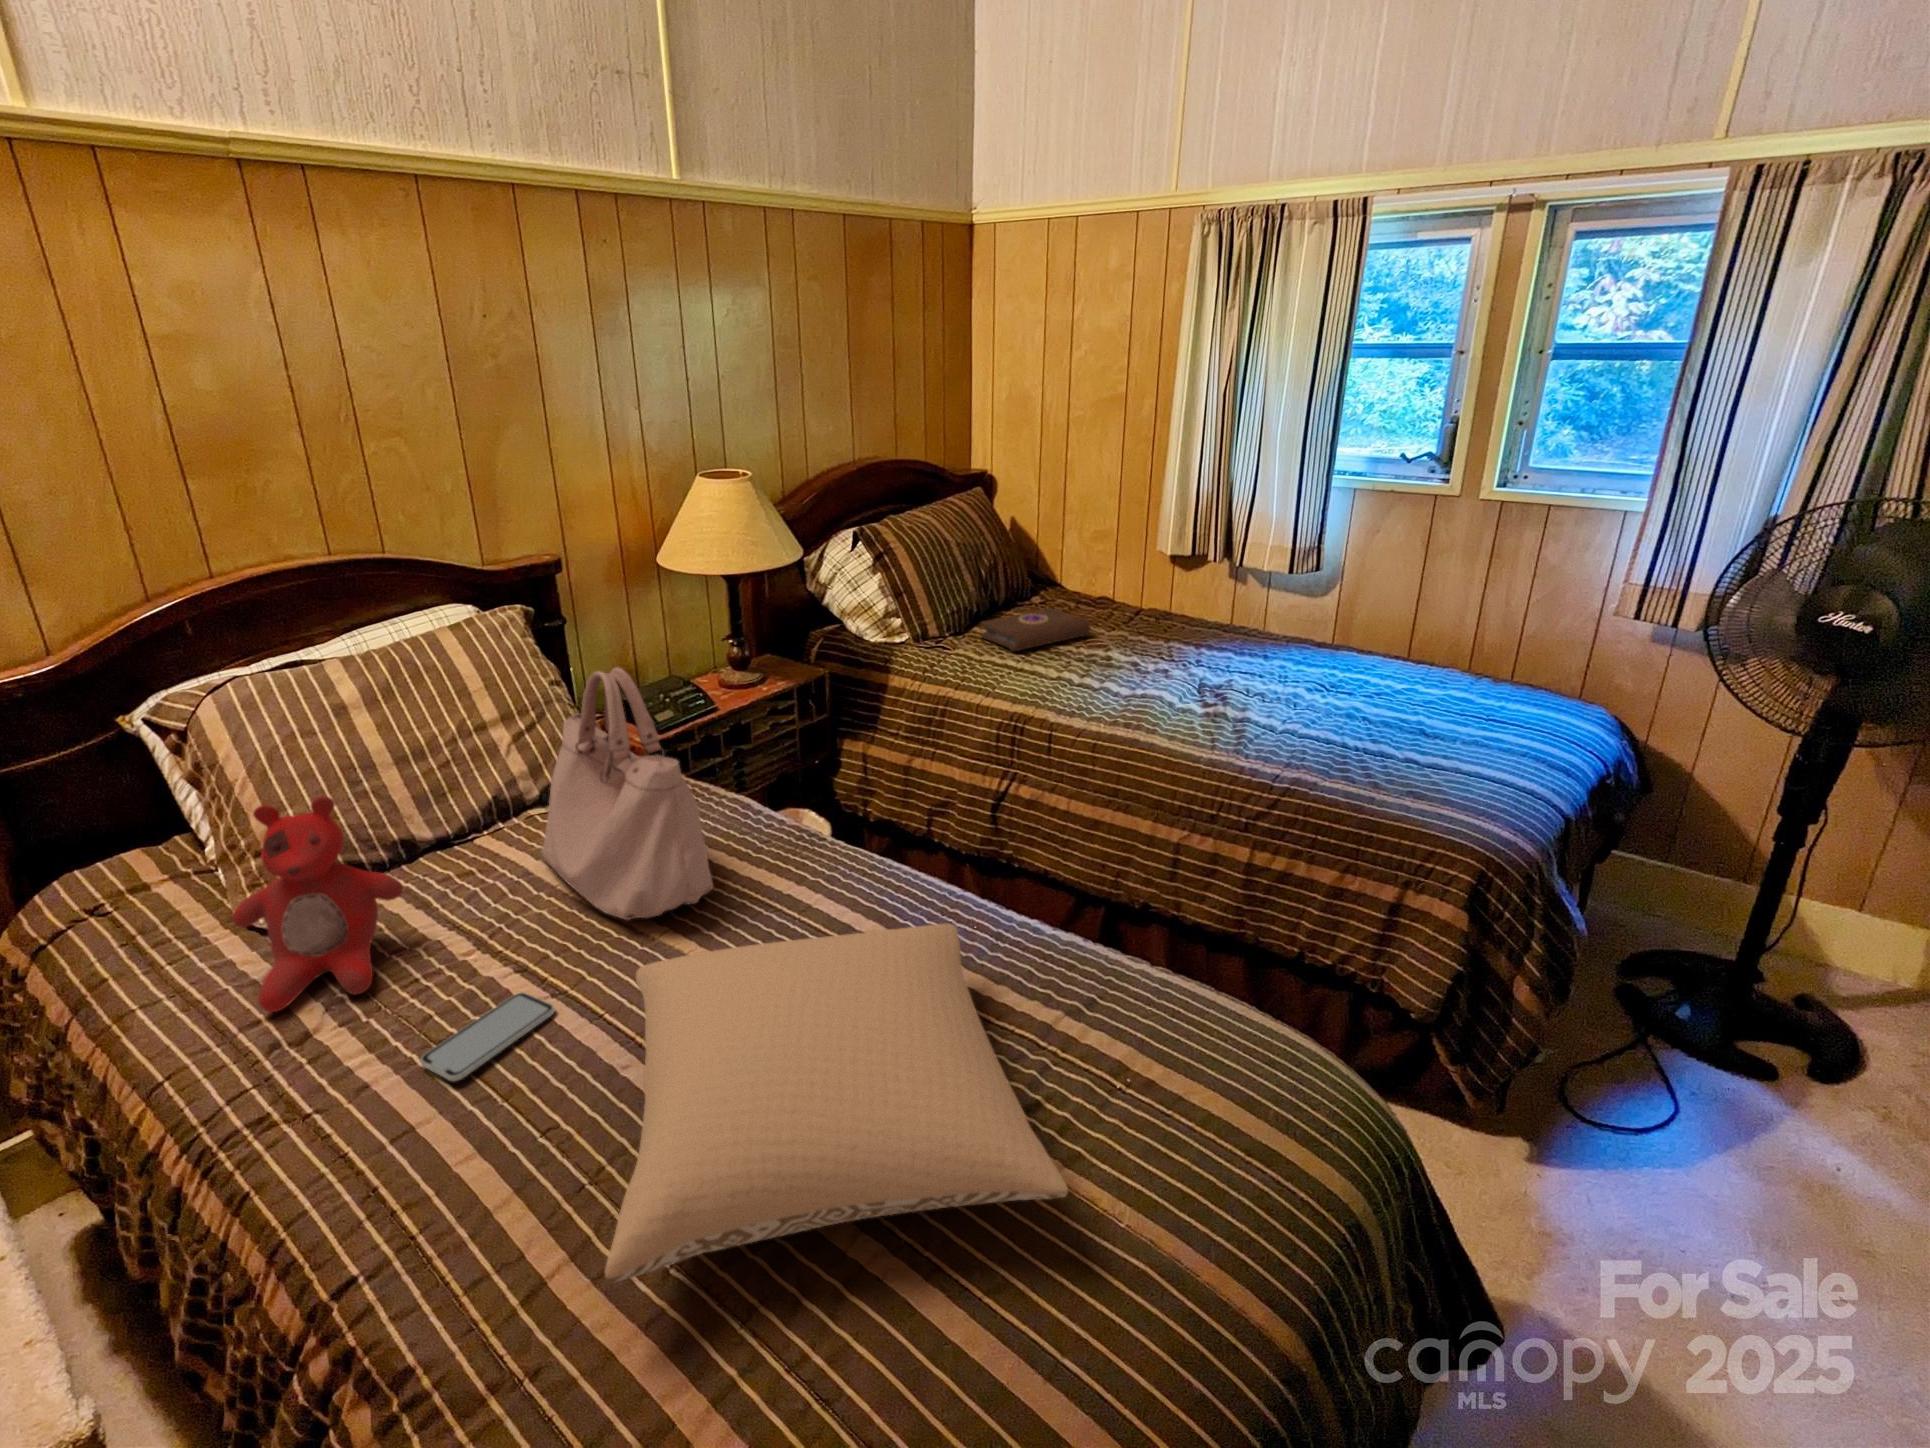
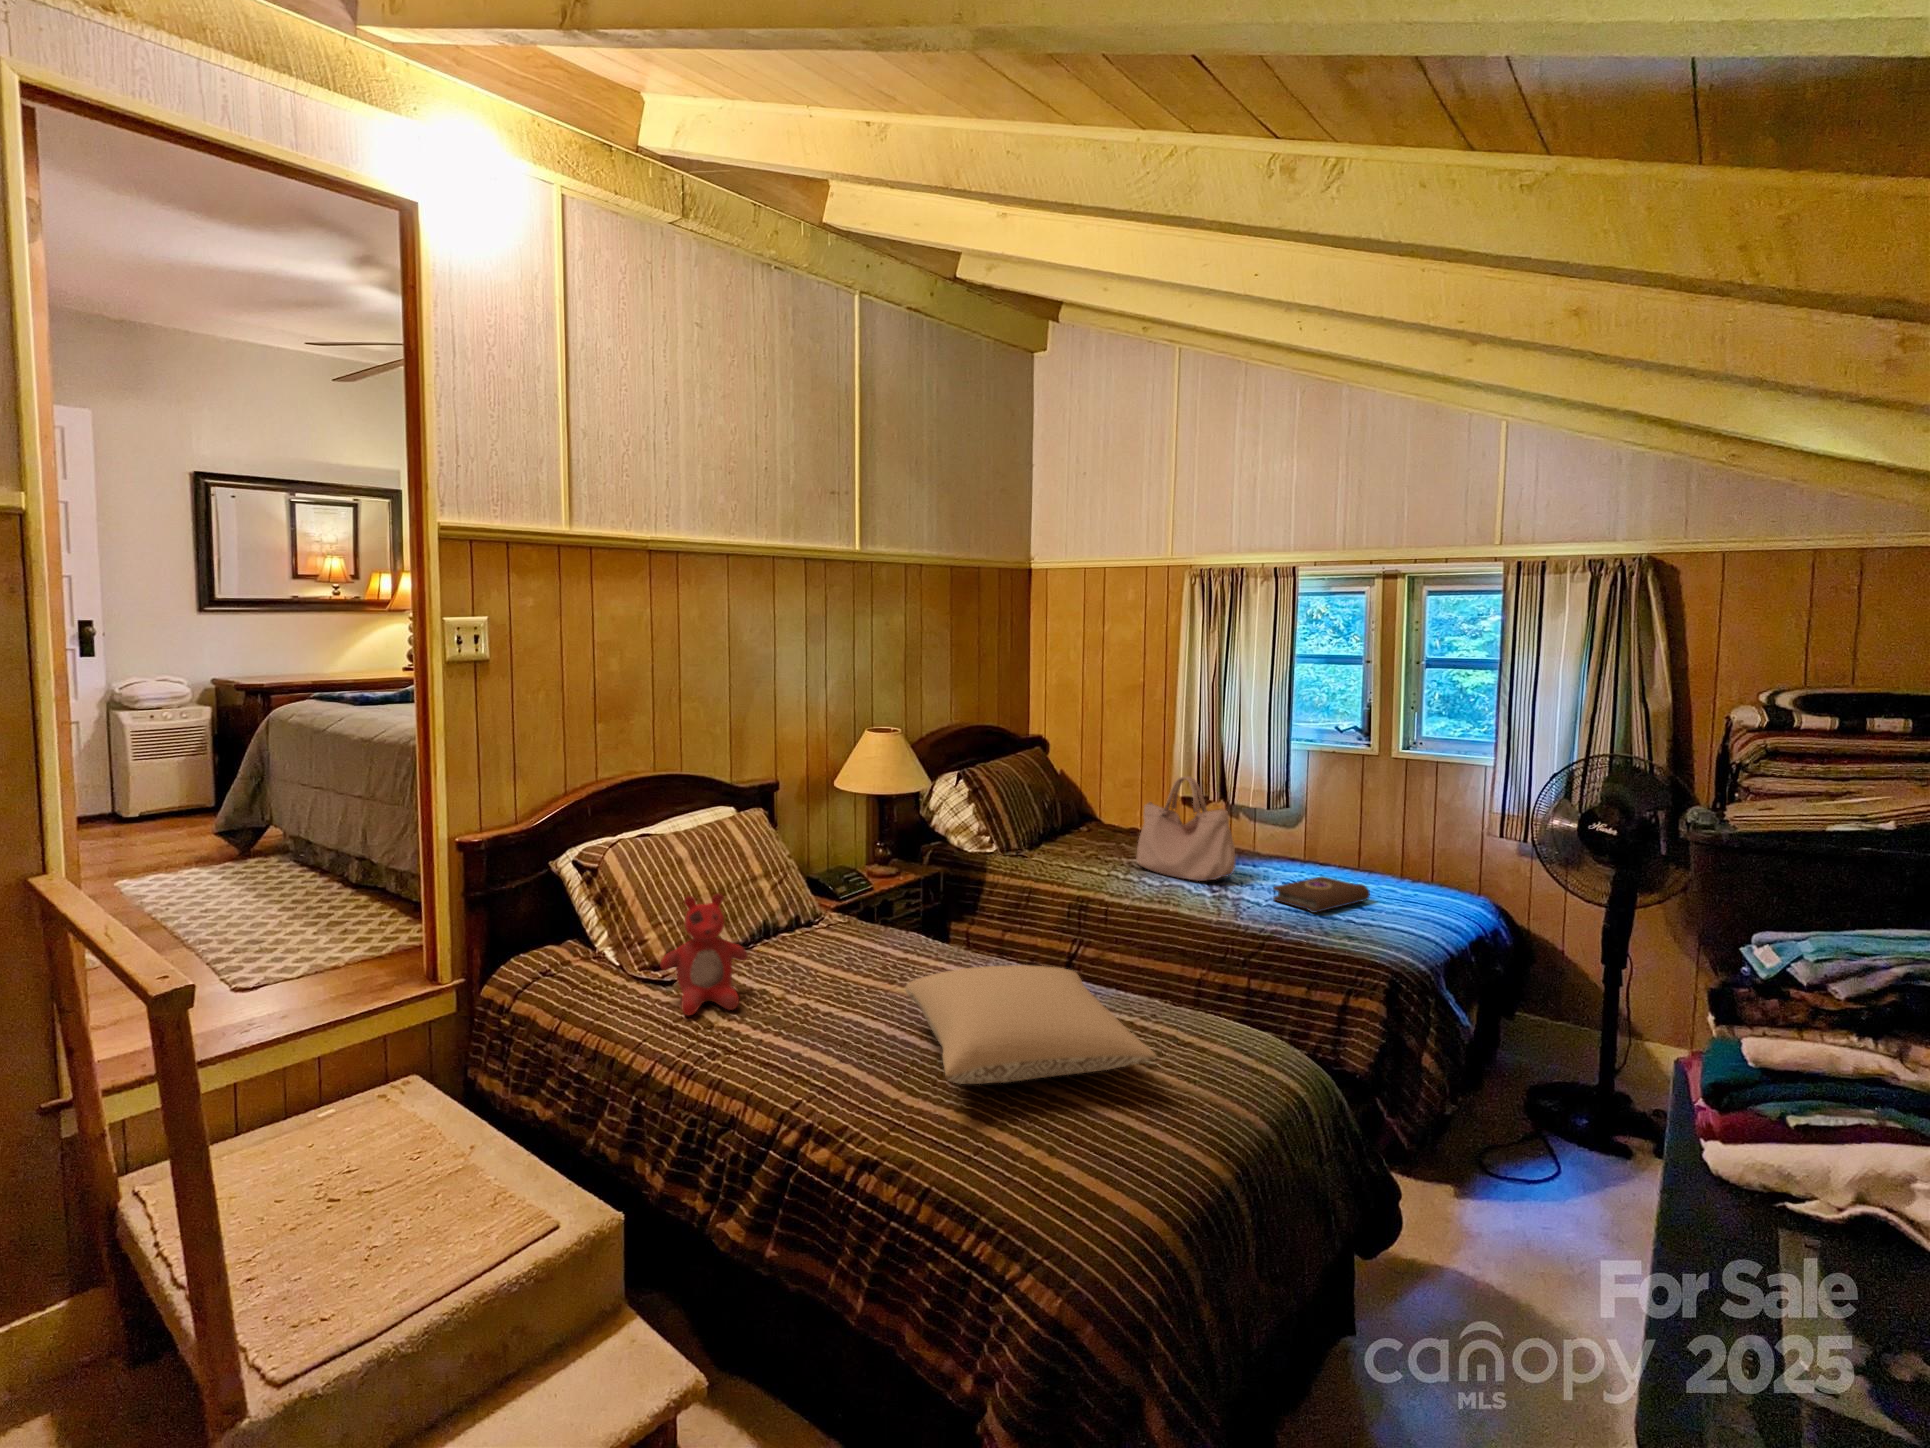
book: present [981,608,1090,651] -> present [1273,877,1370,913]
handbag: present [541,667,713,920] -> present [1136,776,1236,881]
smartphone: present [420,992,555,1081] -> none [787,1010,850,1041]

